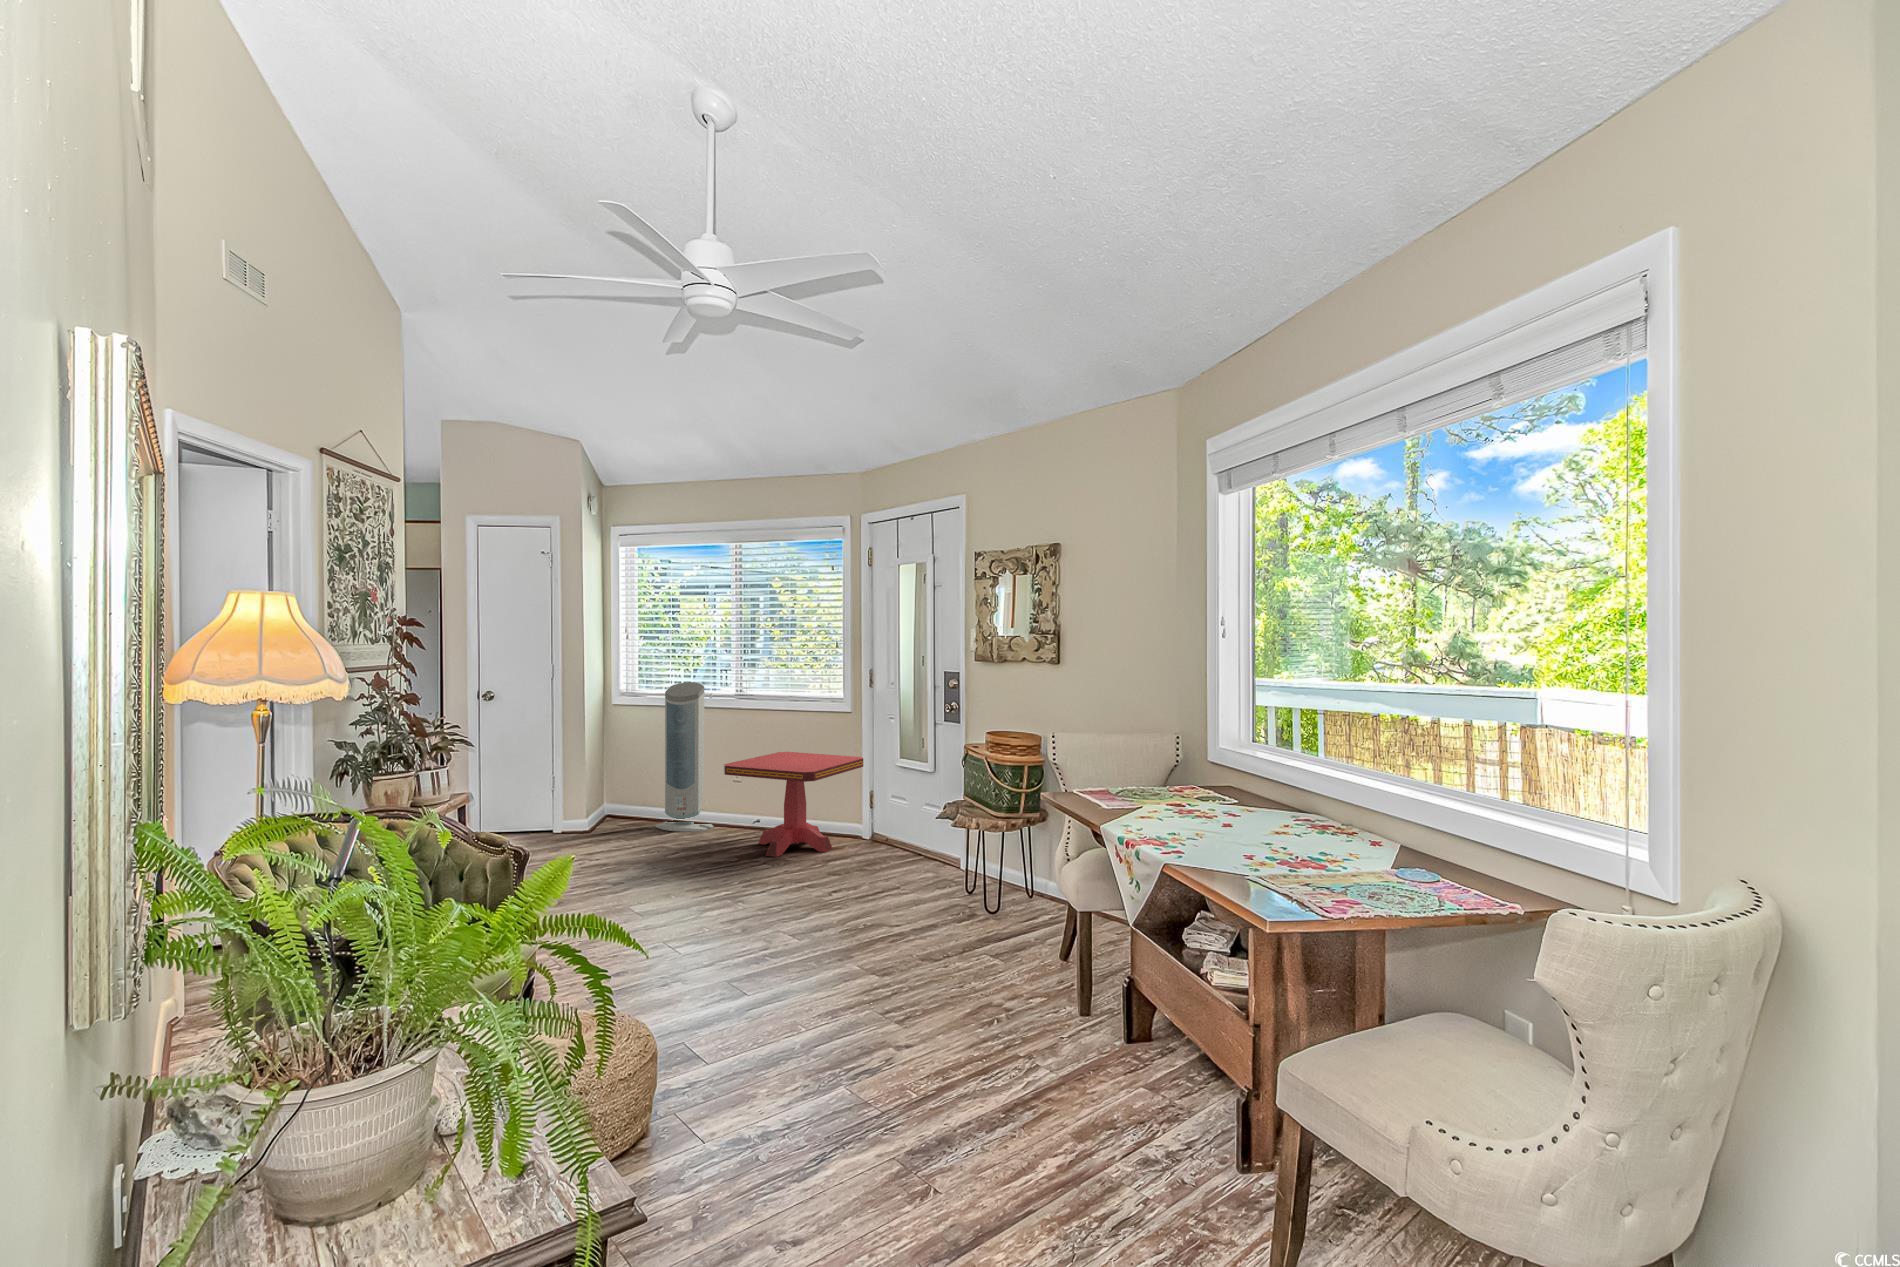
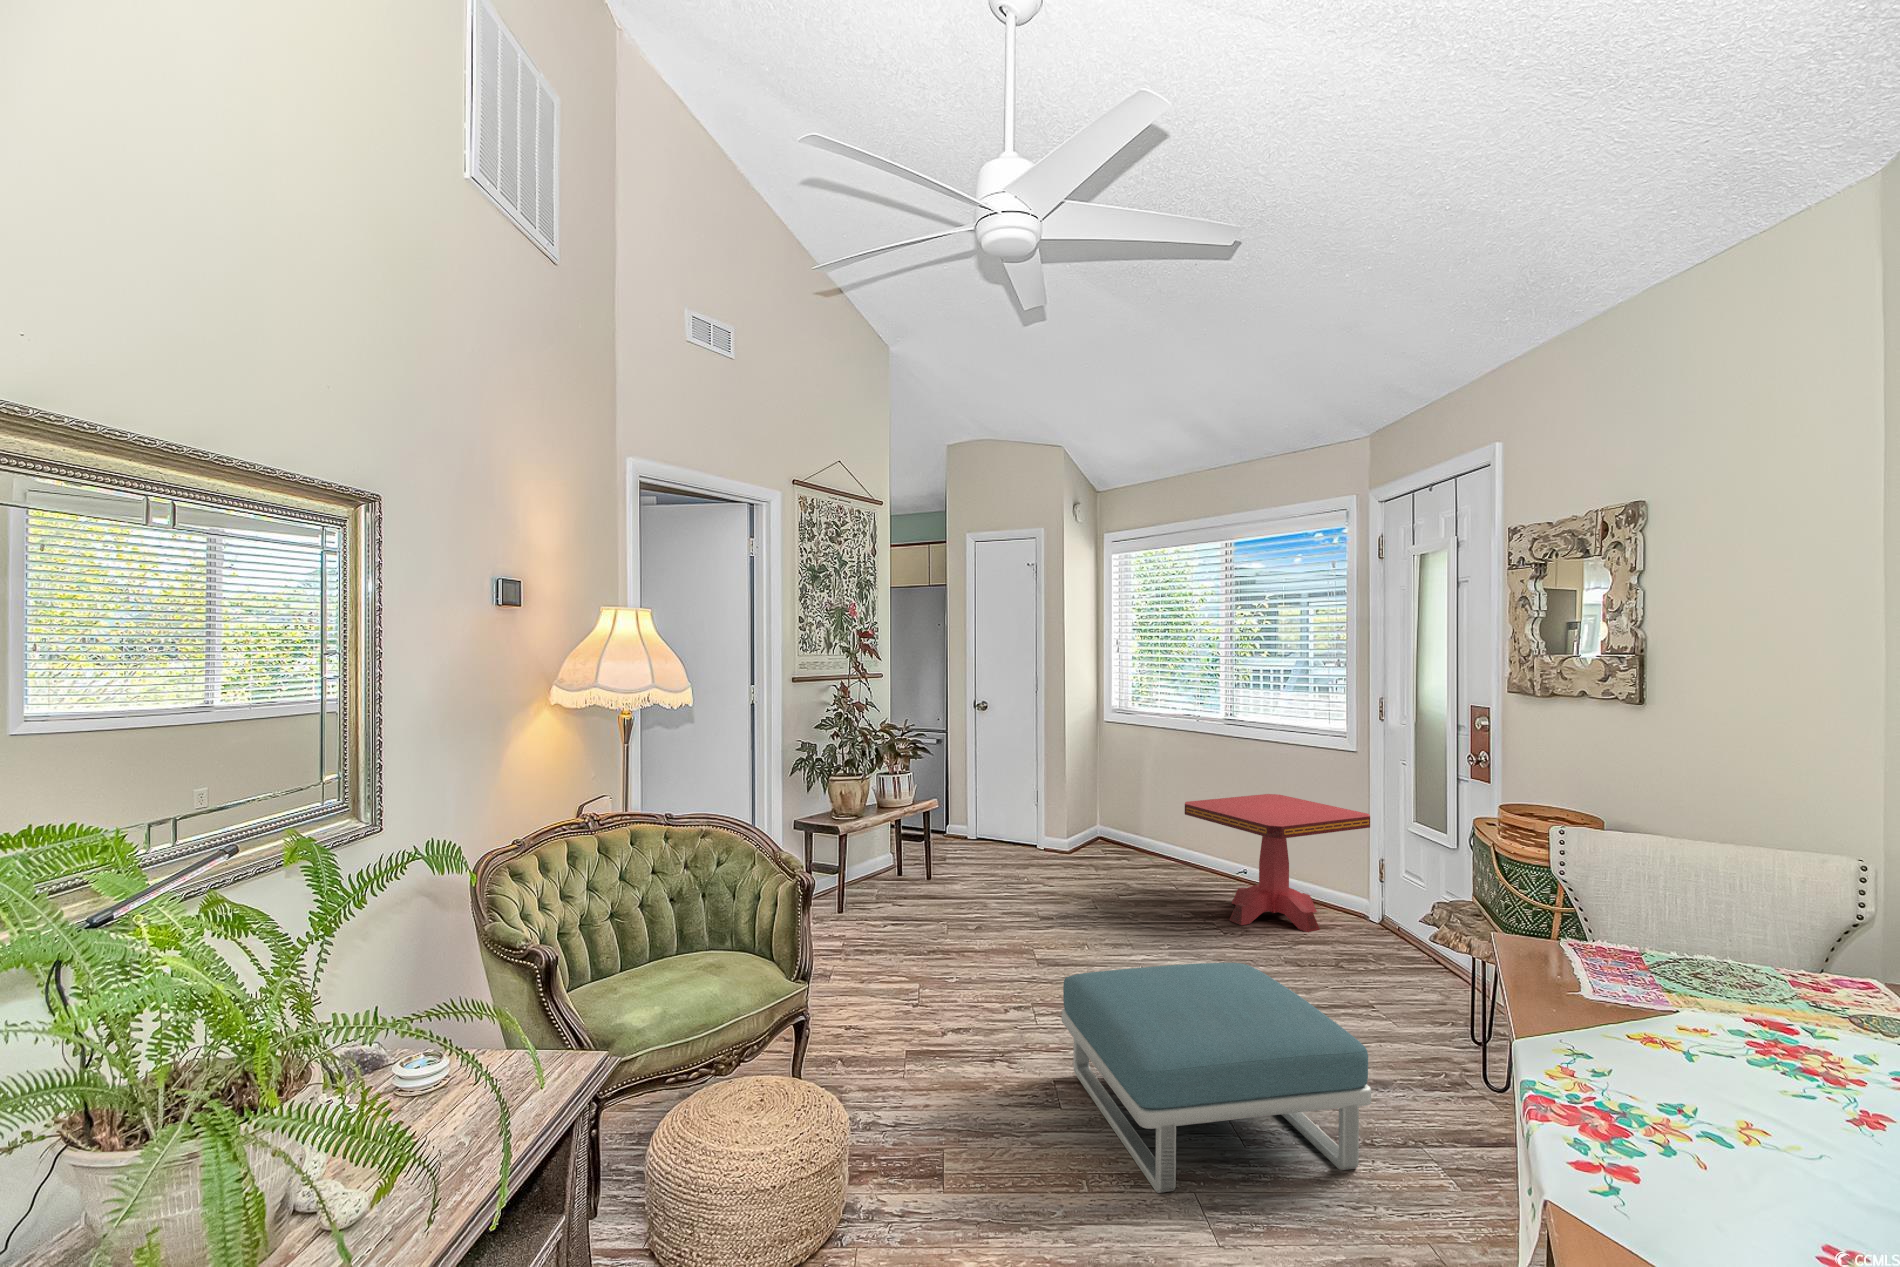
air purifier: present [655,682,714,832] -> none [1137,701,1197,875]
footstool: none [723,866,957,1028] -> present [1061,963,1371,1193]

